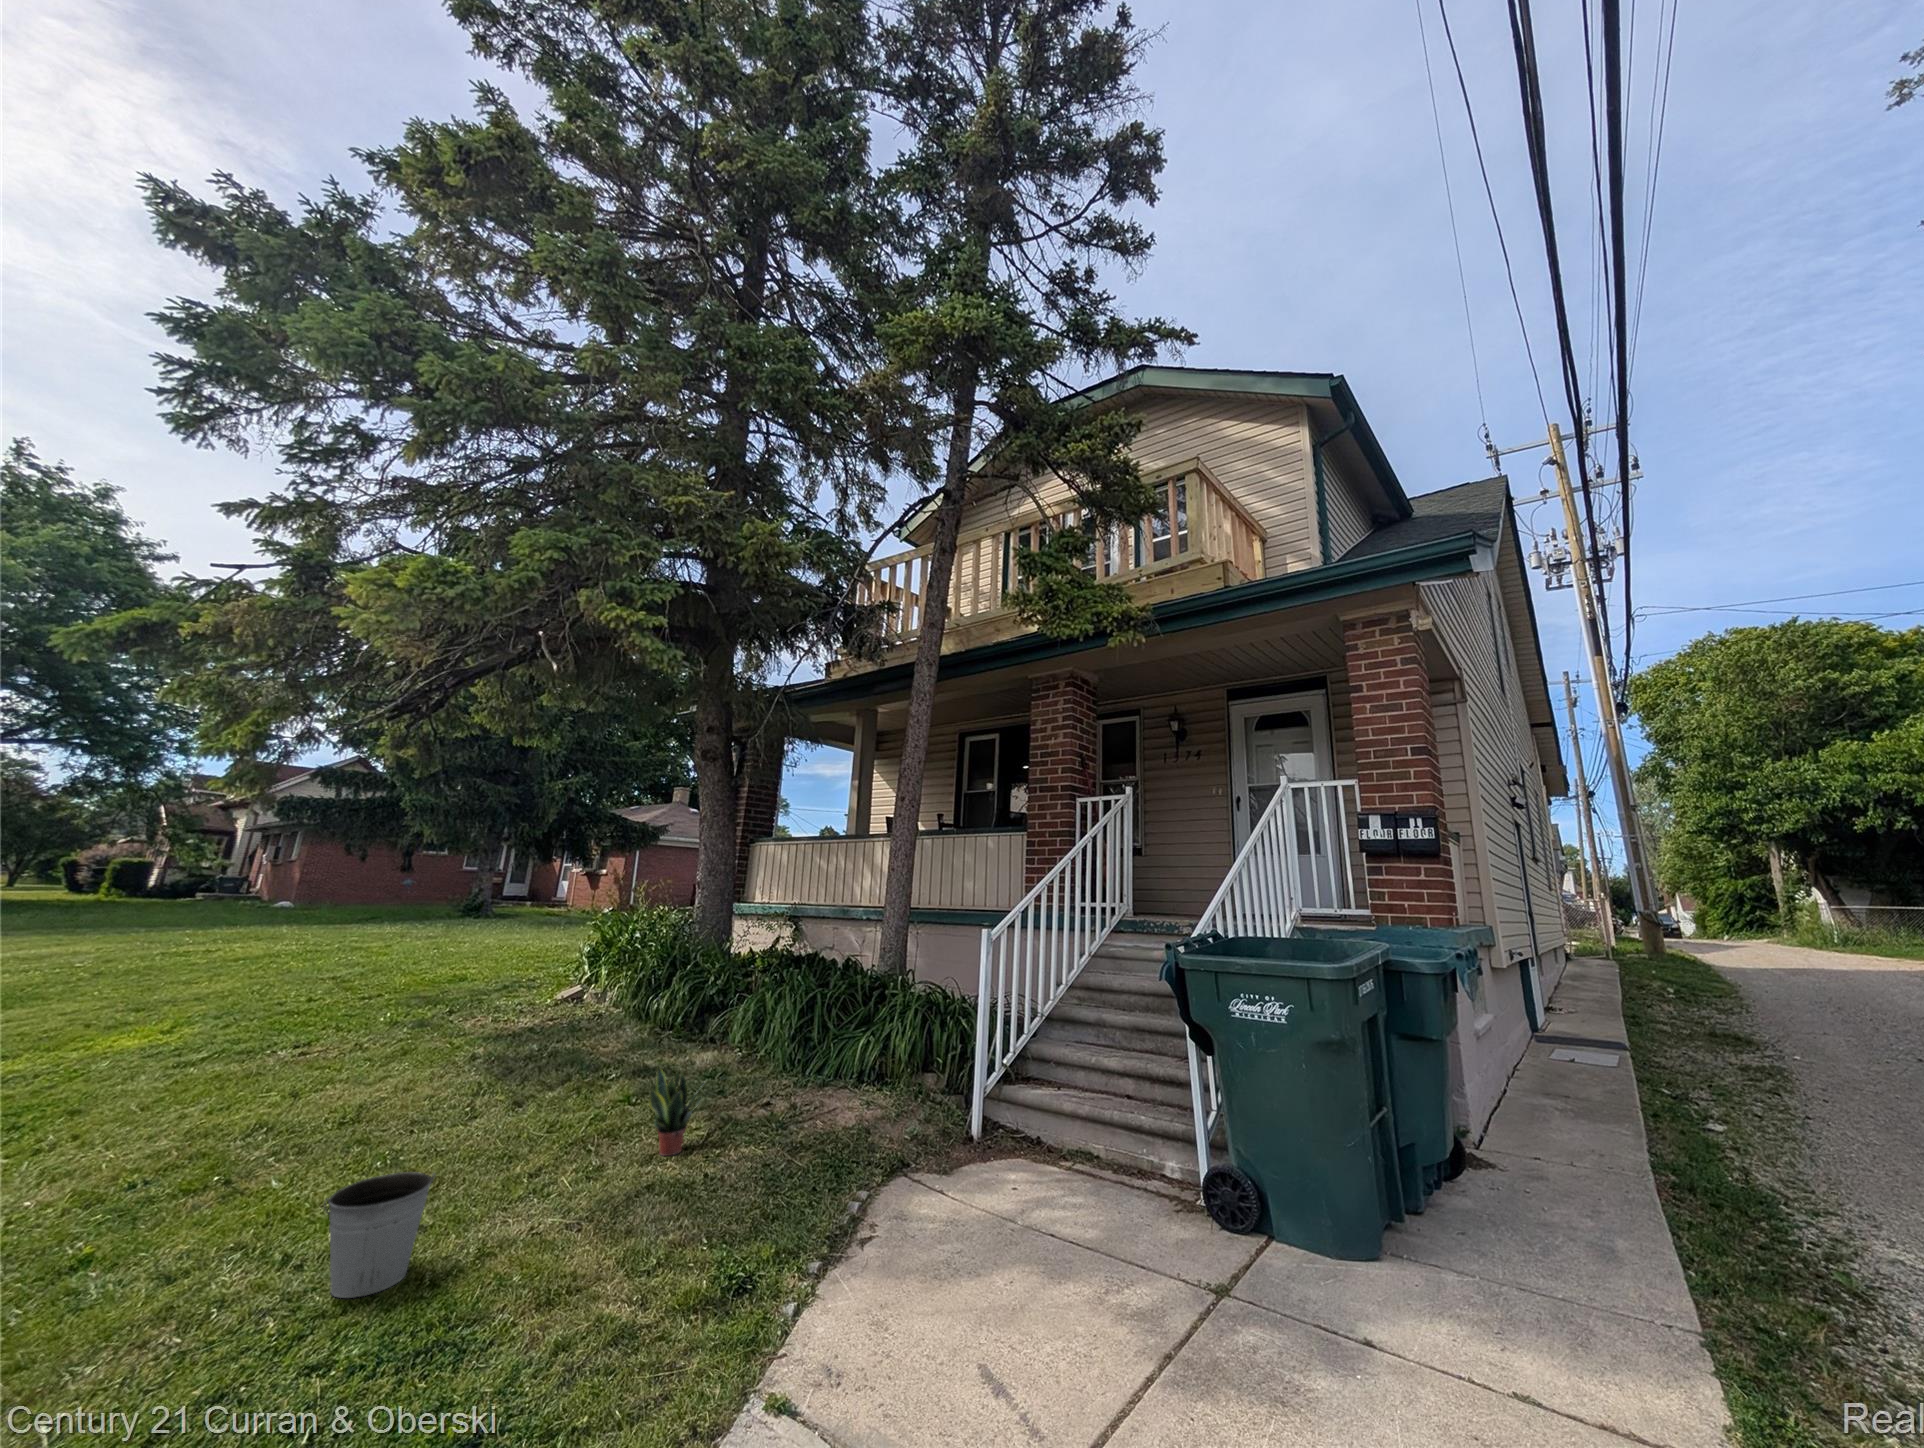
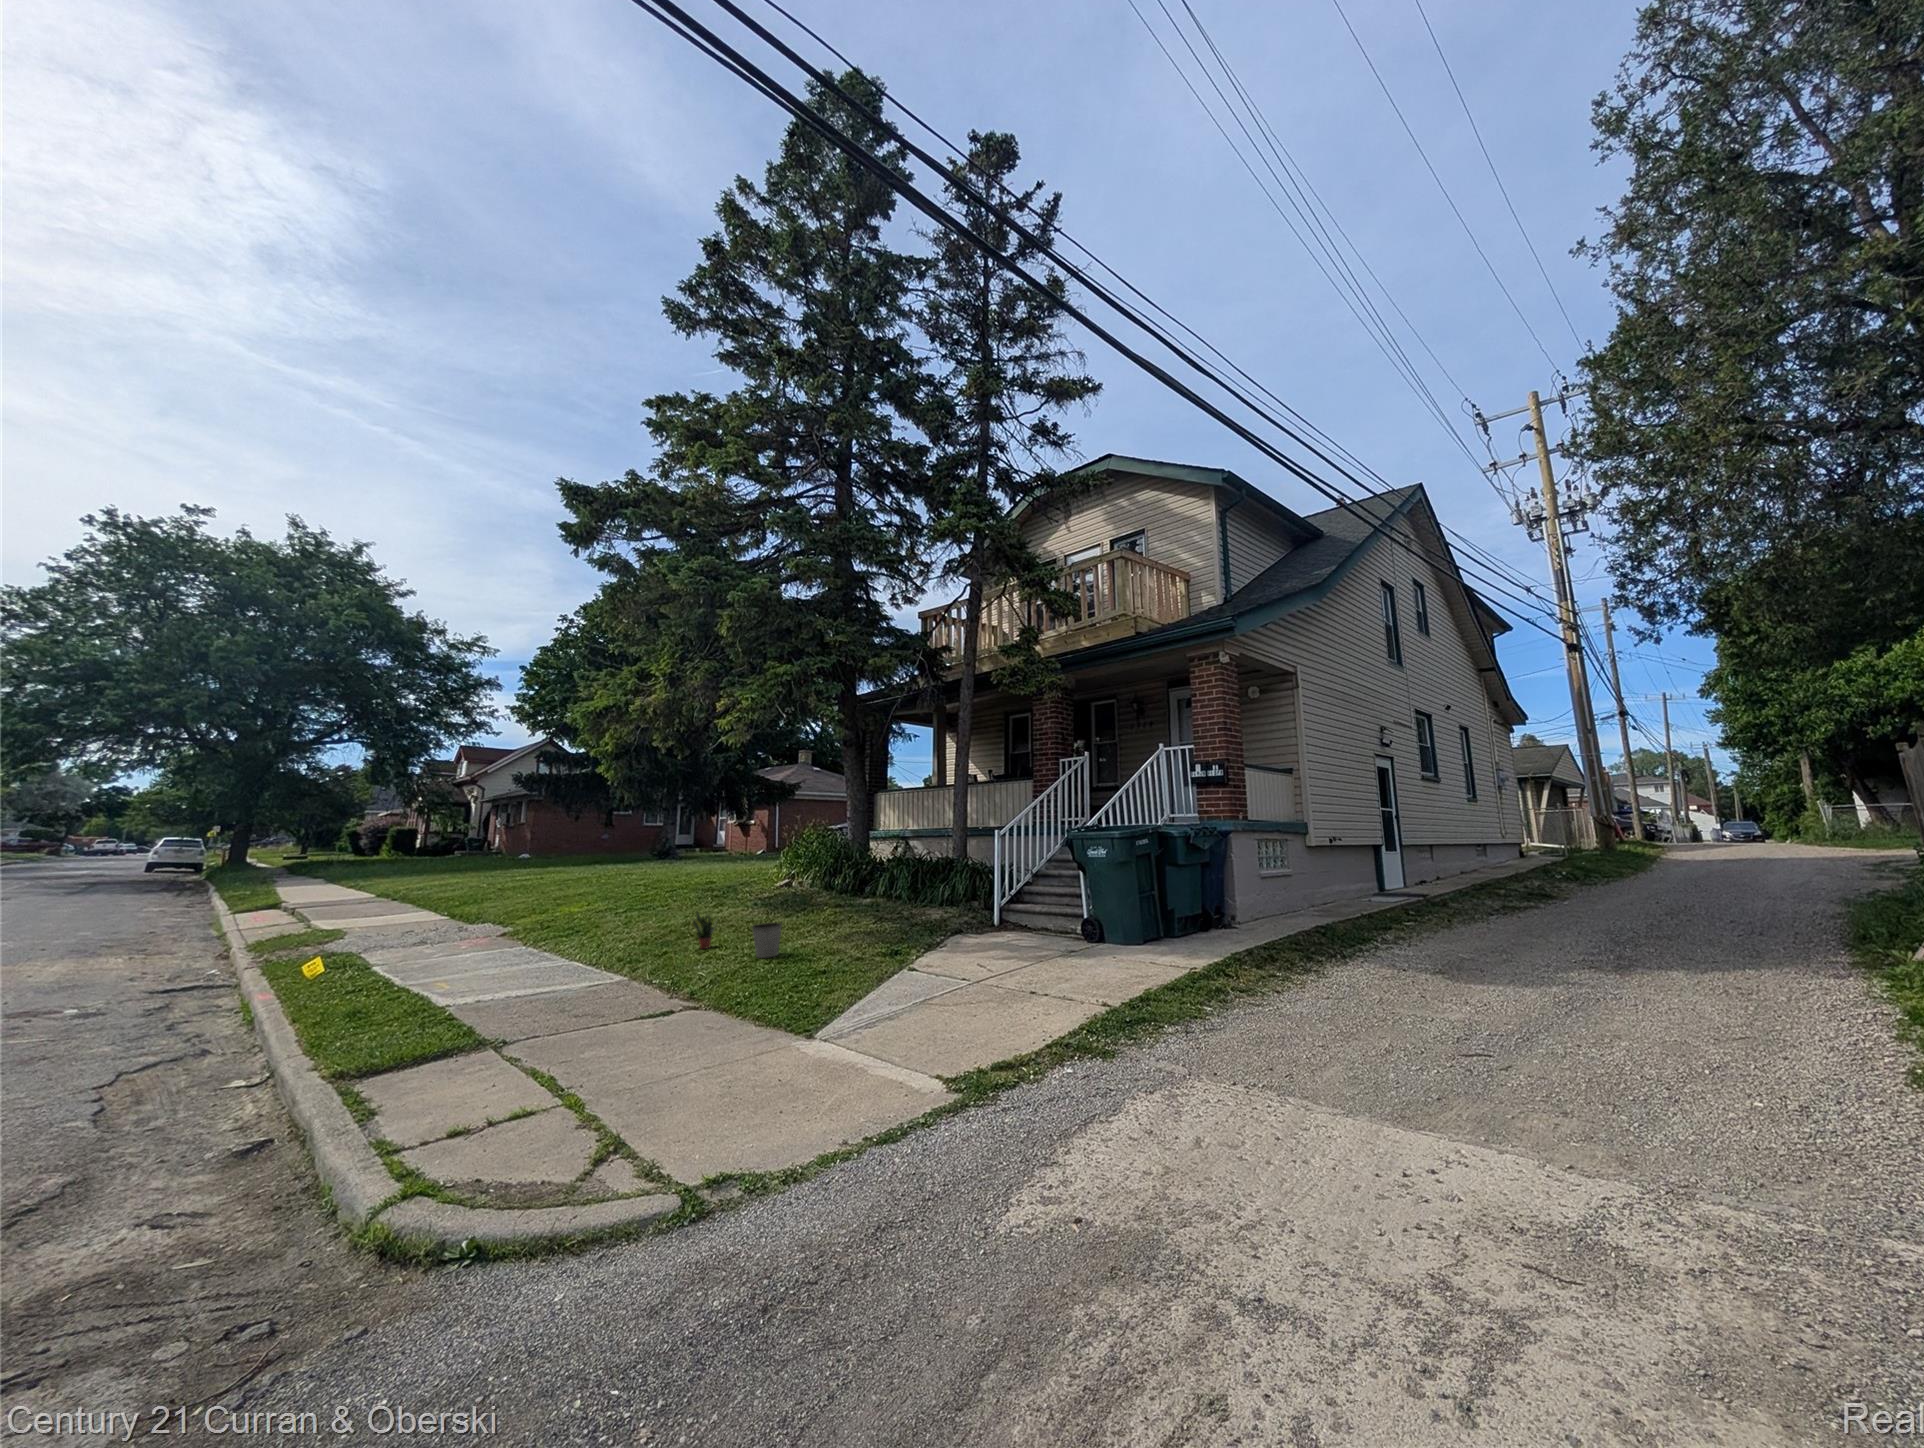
potted plant: present [649,1067,701,1156] -> present [692,911,717,949]

